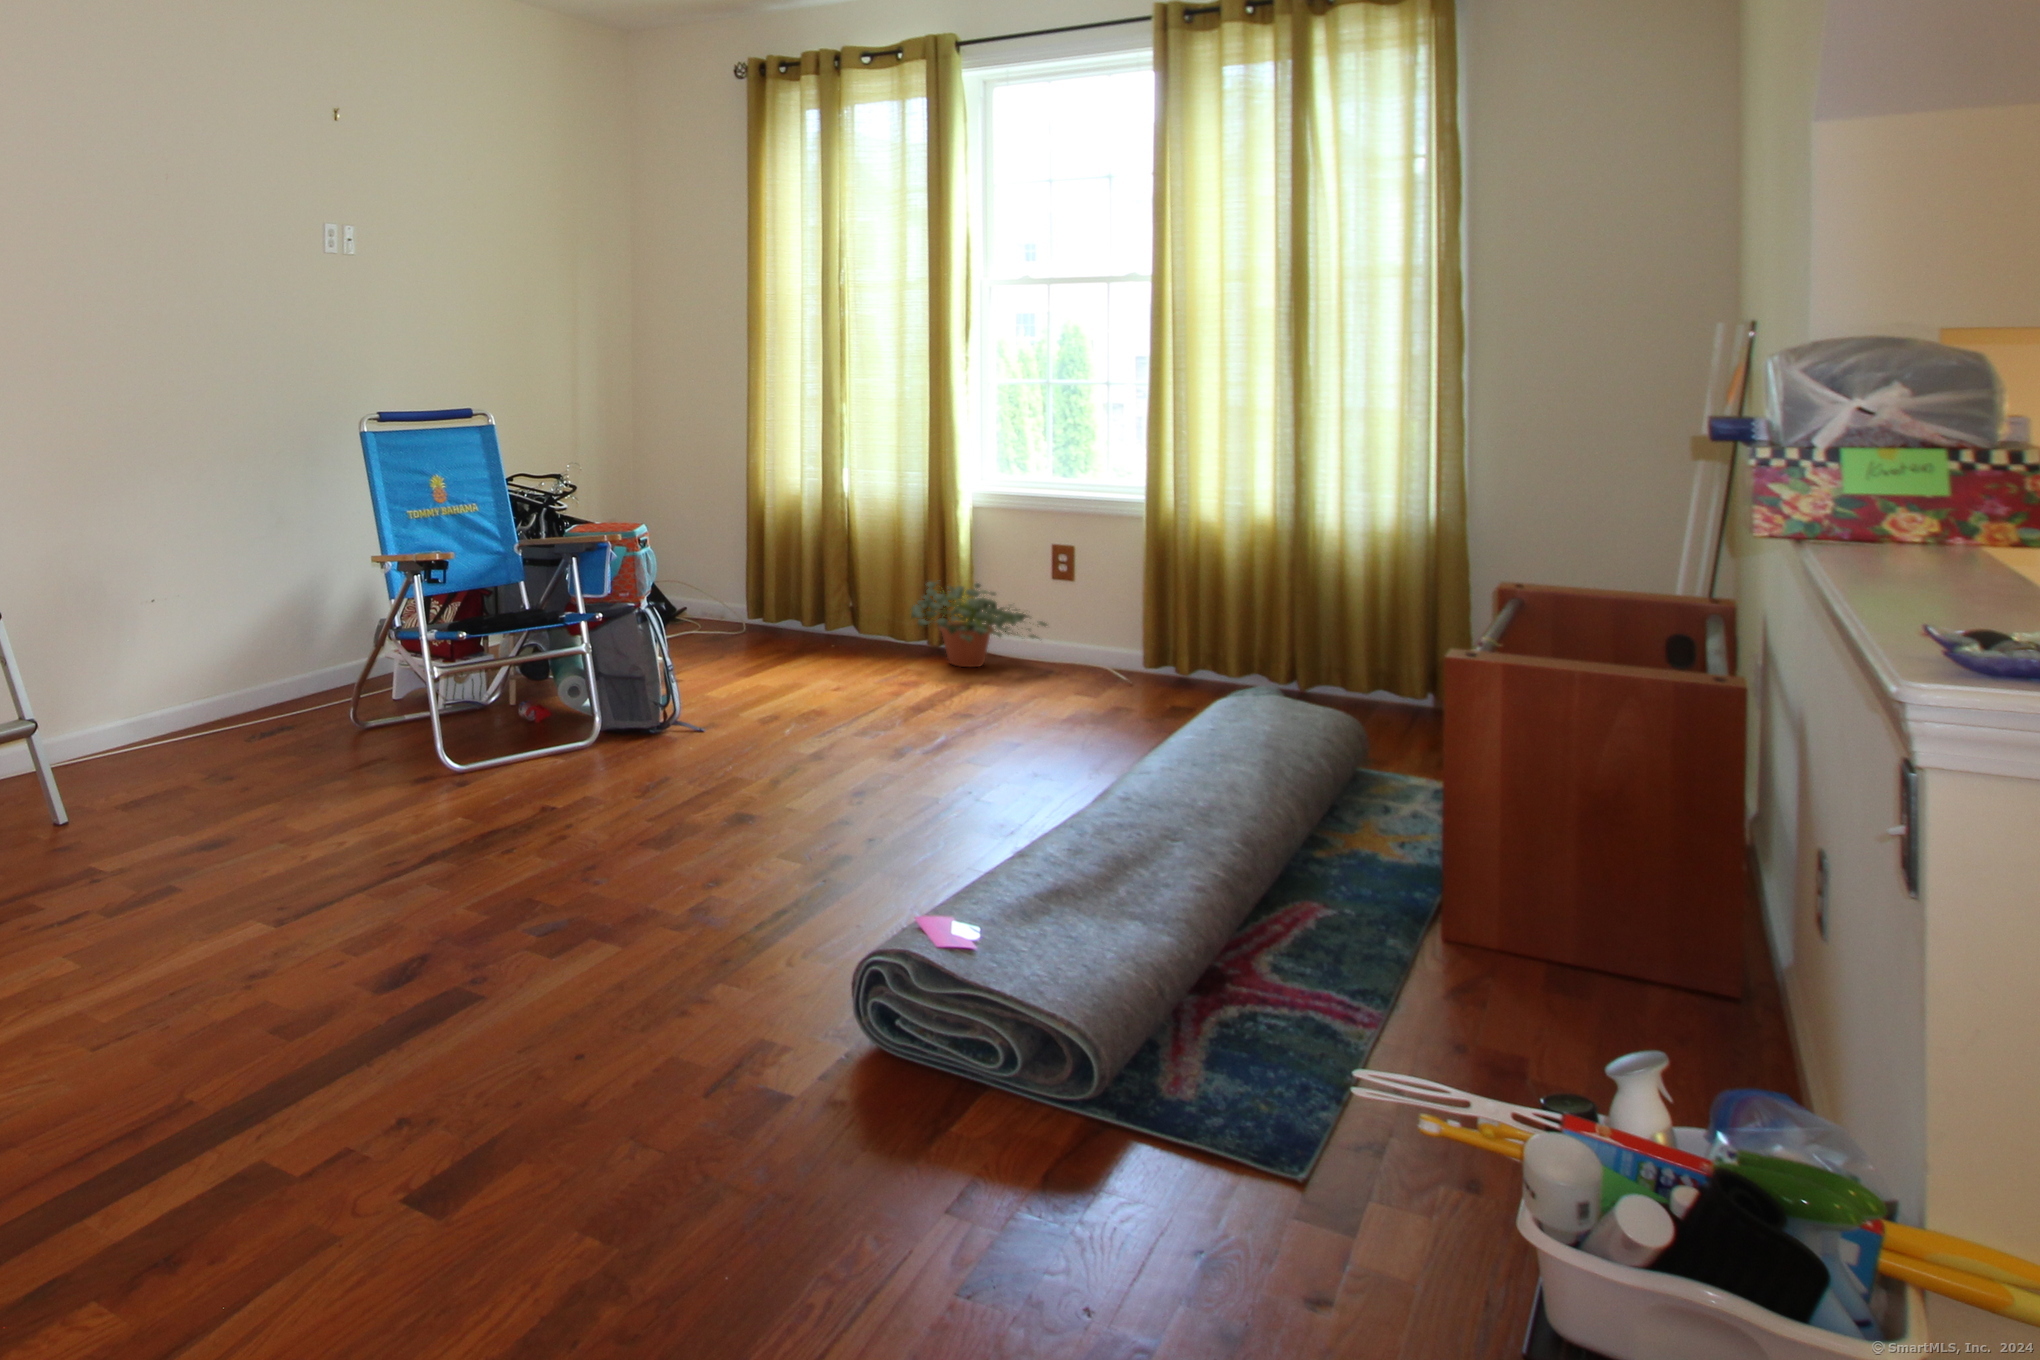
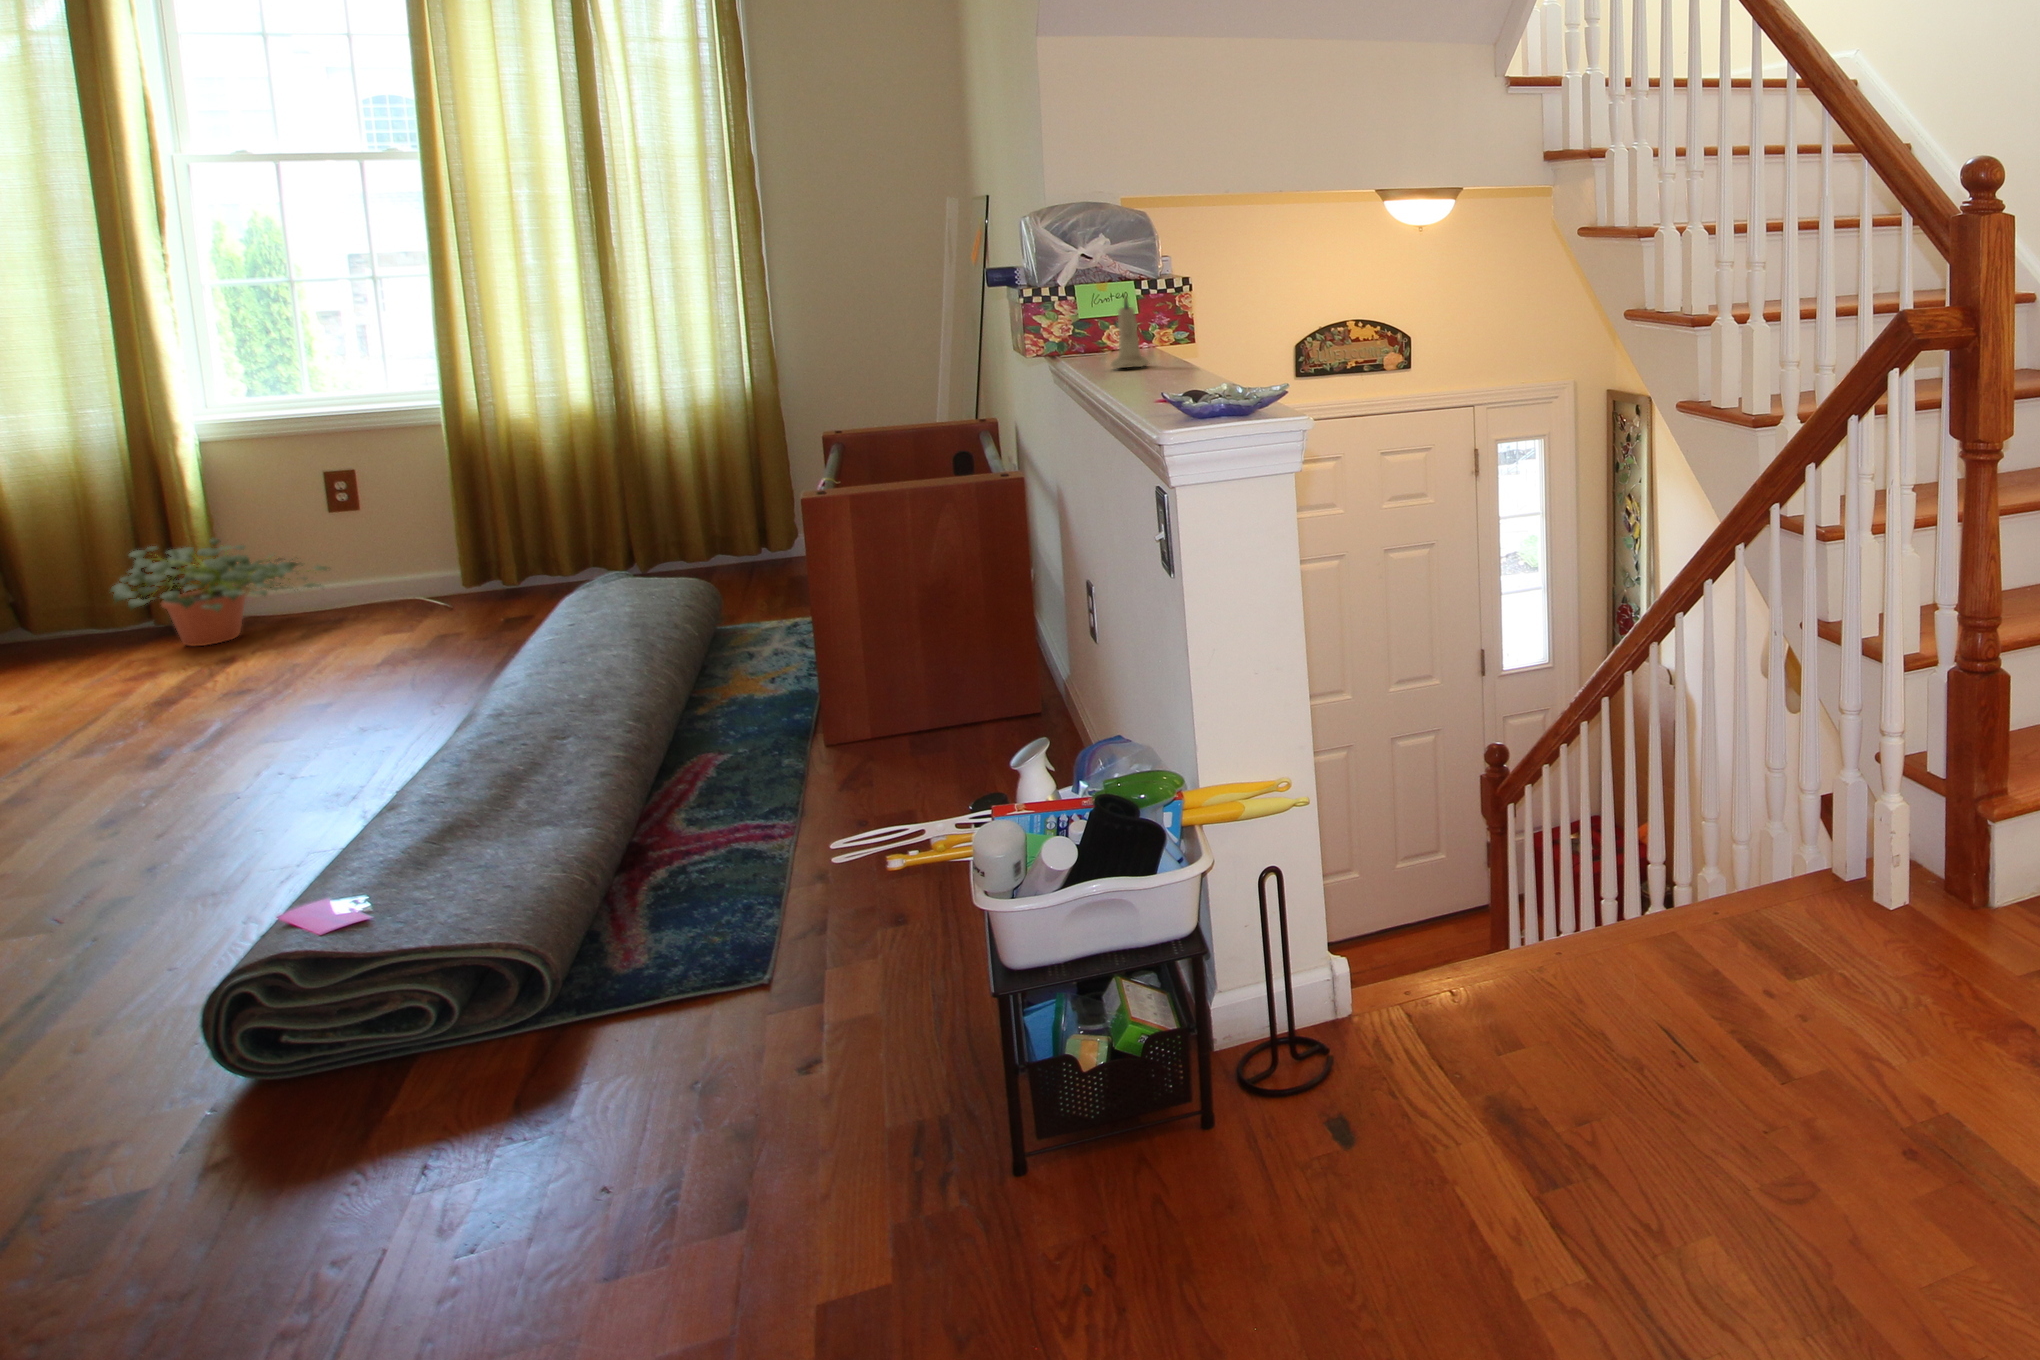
candle: none [1885,469,1961,579] -> present [1111,296,1148,368]

